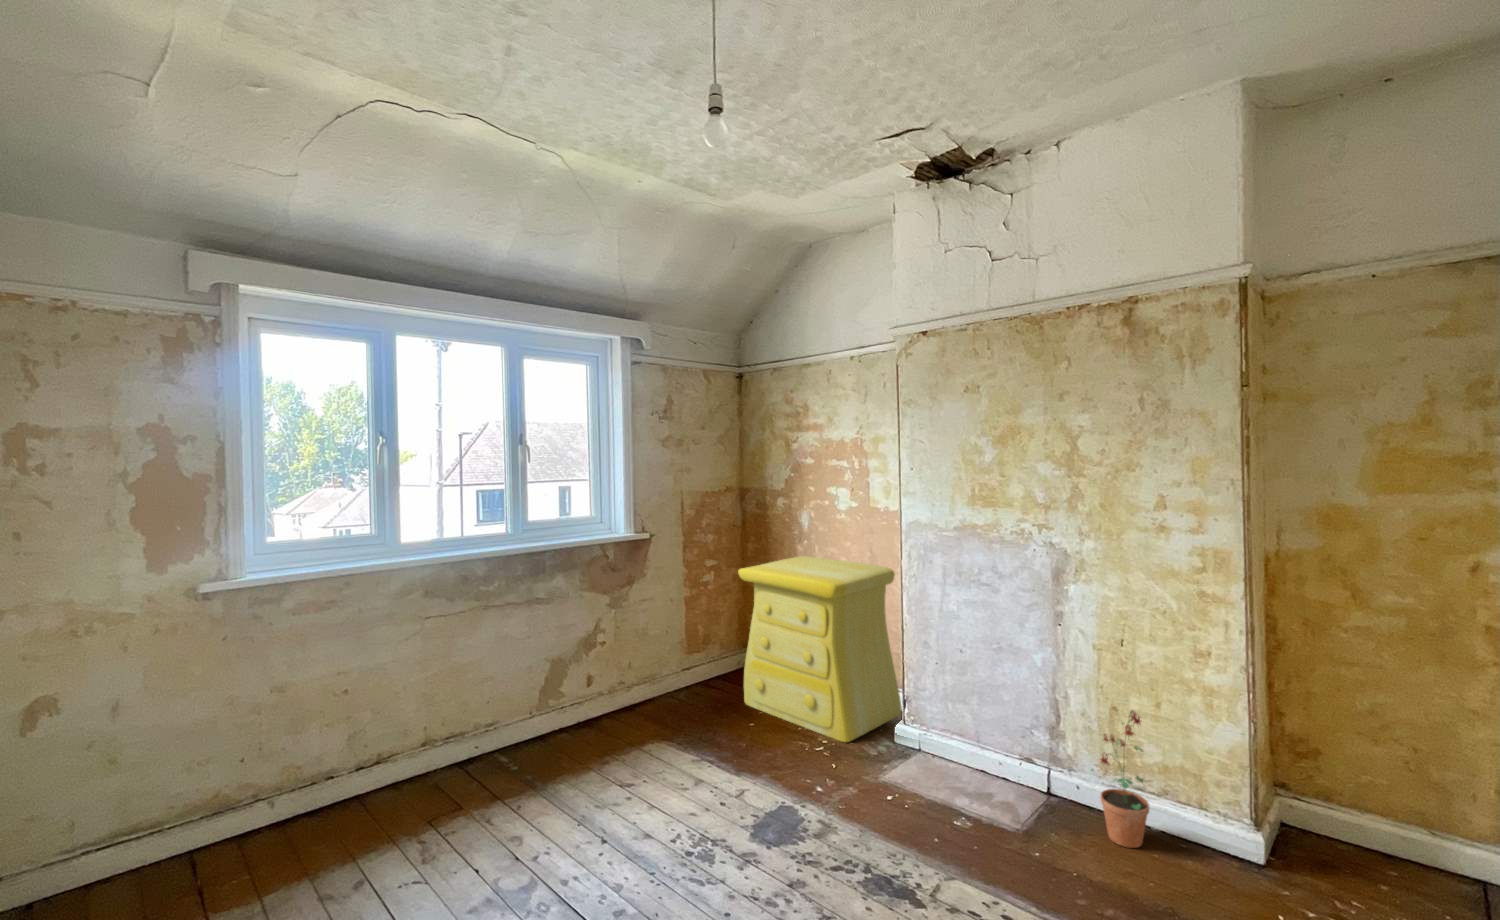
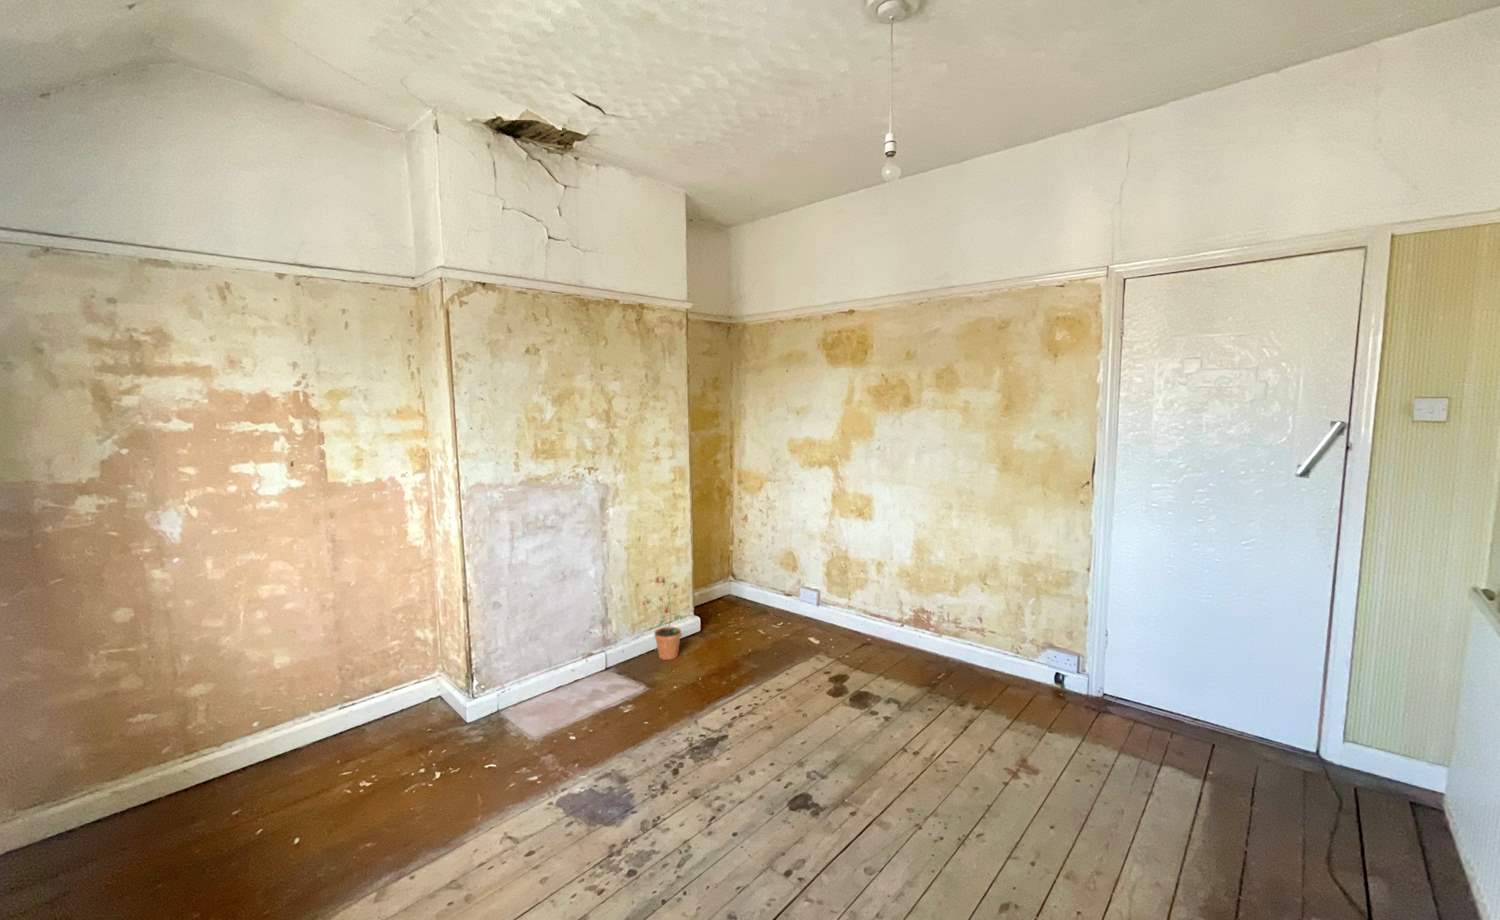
dresser: present [738,556,902,742] -> none [174,552,448,853]

